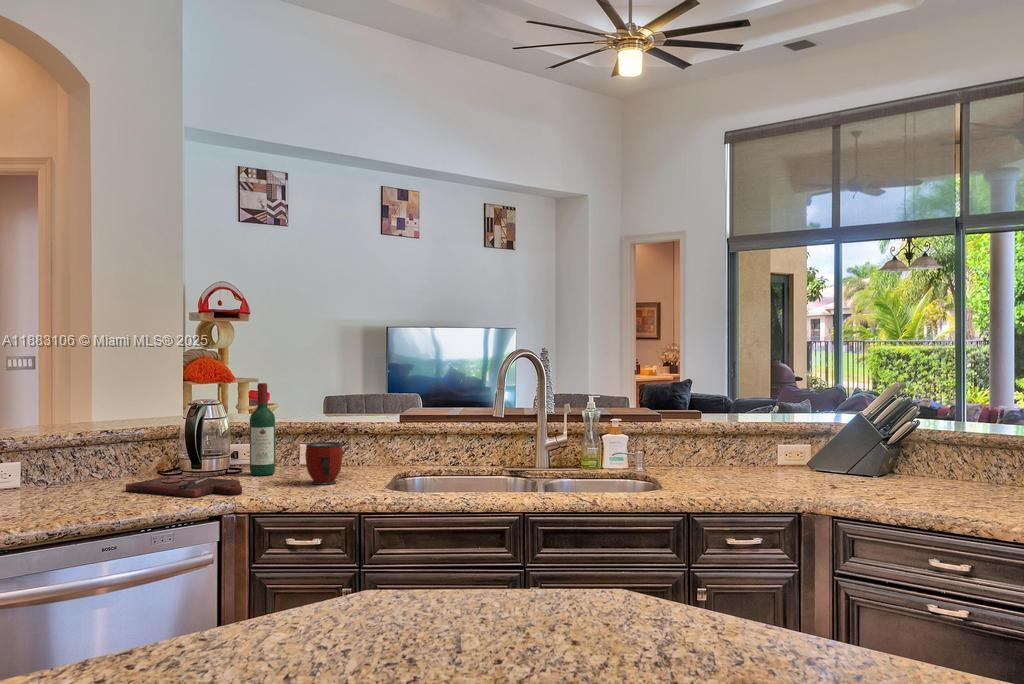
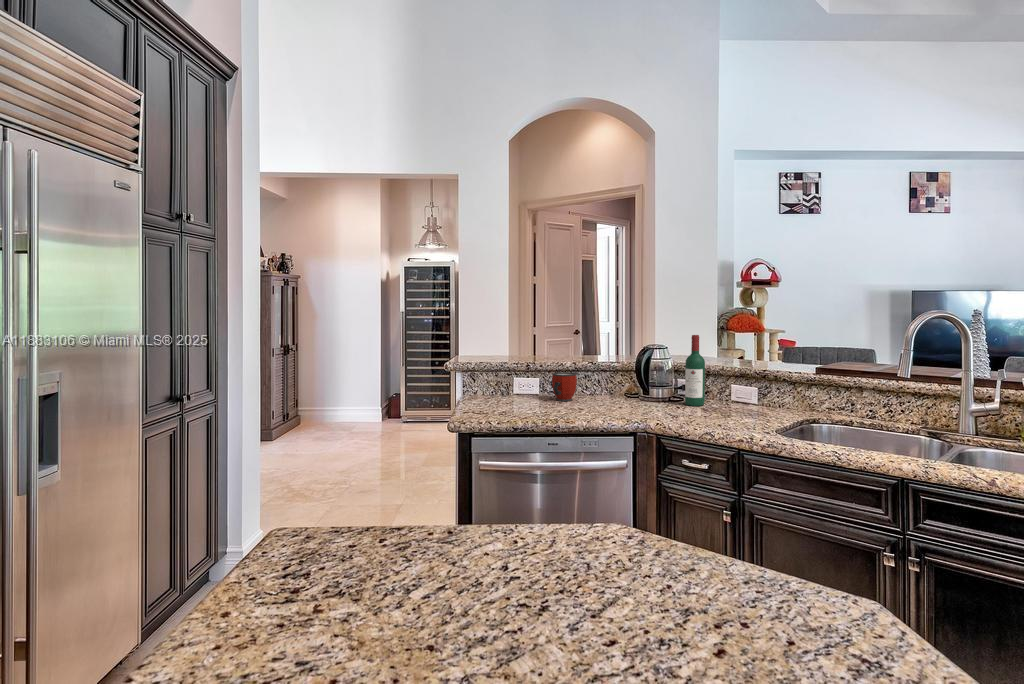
mug: present [305,442,343,485] -> present [552,372,577,401]
cutting board: present [126,475,242,497] -> none [592,398,664,418]

